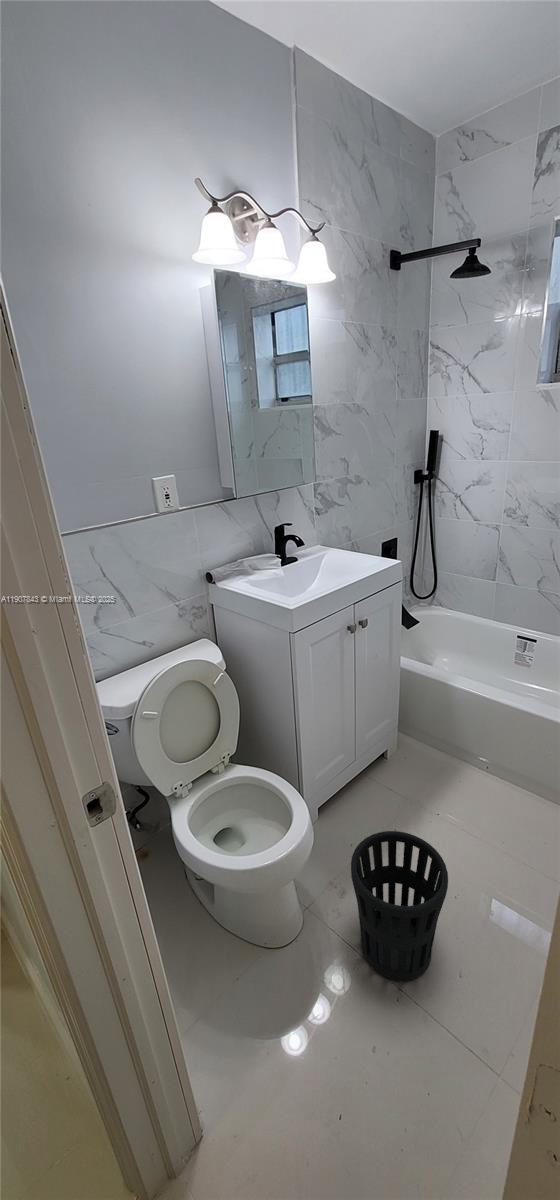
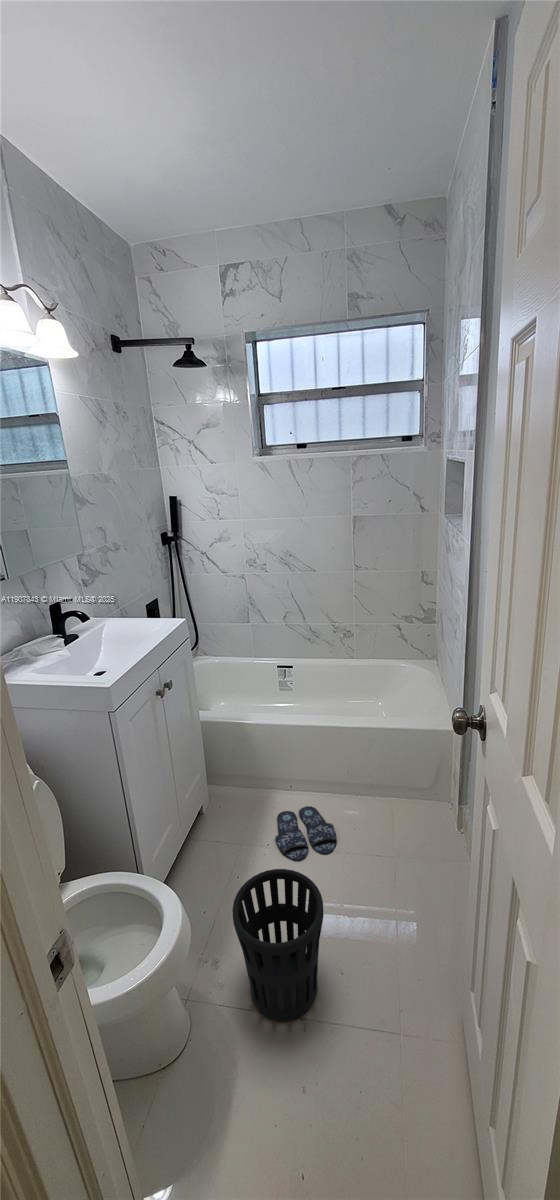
slippers: none [447,790,520,853] -> present [275,806,337,861]

